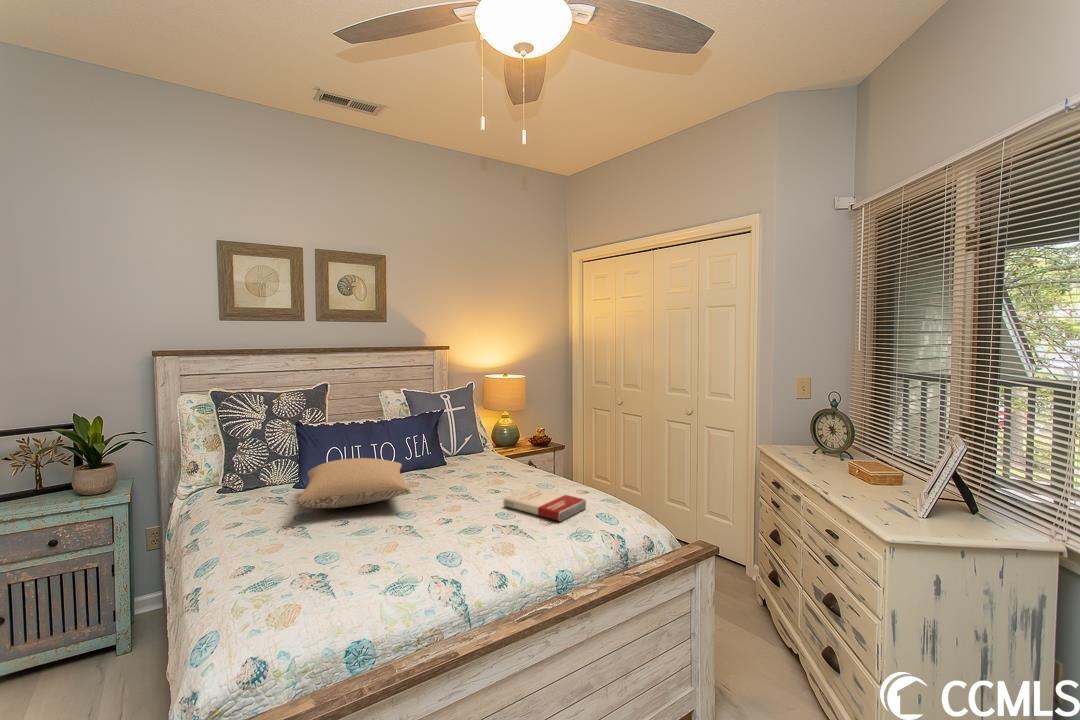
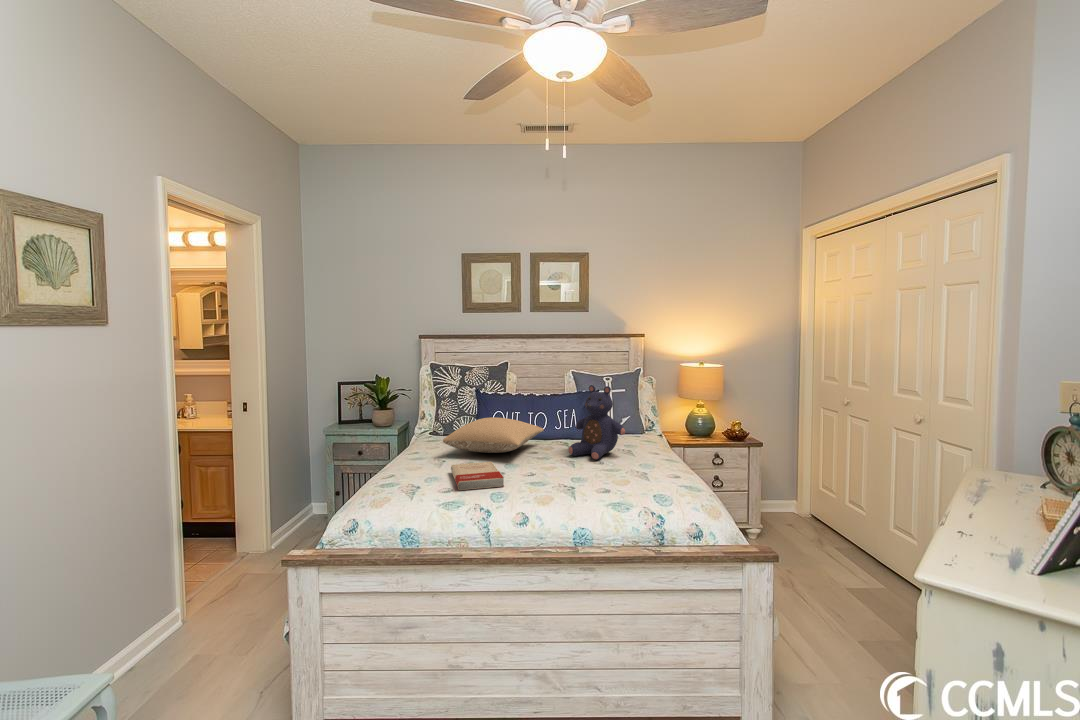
teddy bear: none [445,408,506,490] -> present [569,385,625,459]
book: present [503,487,586,521] -> present [451,462,504,490]

